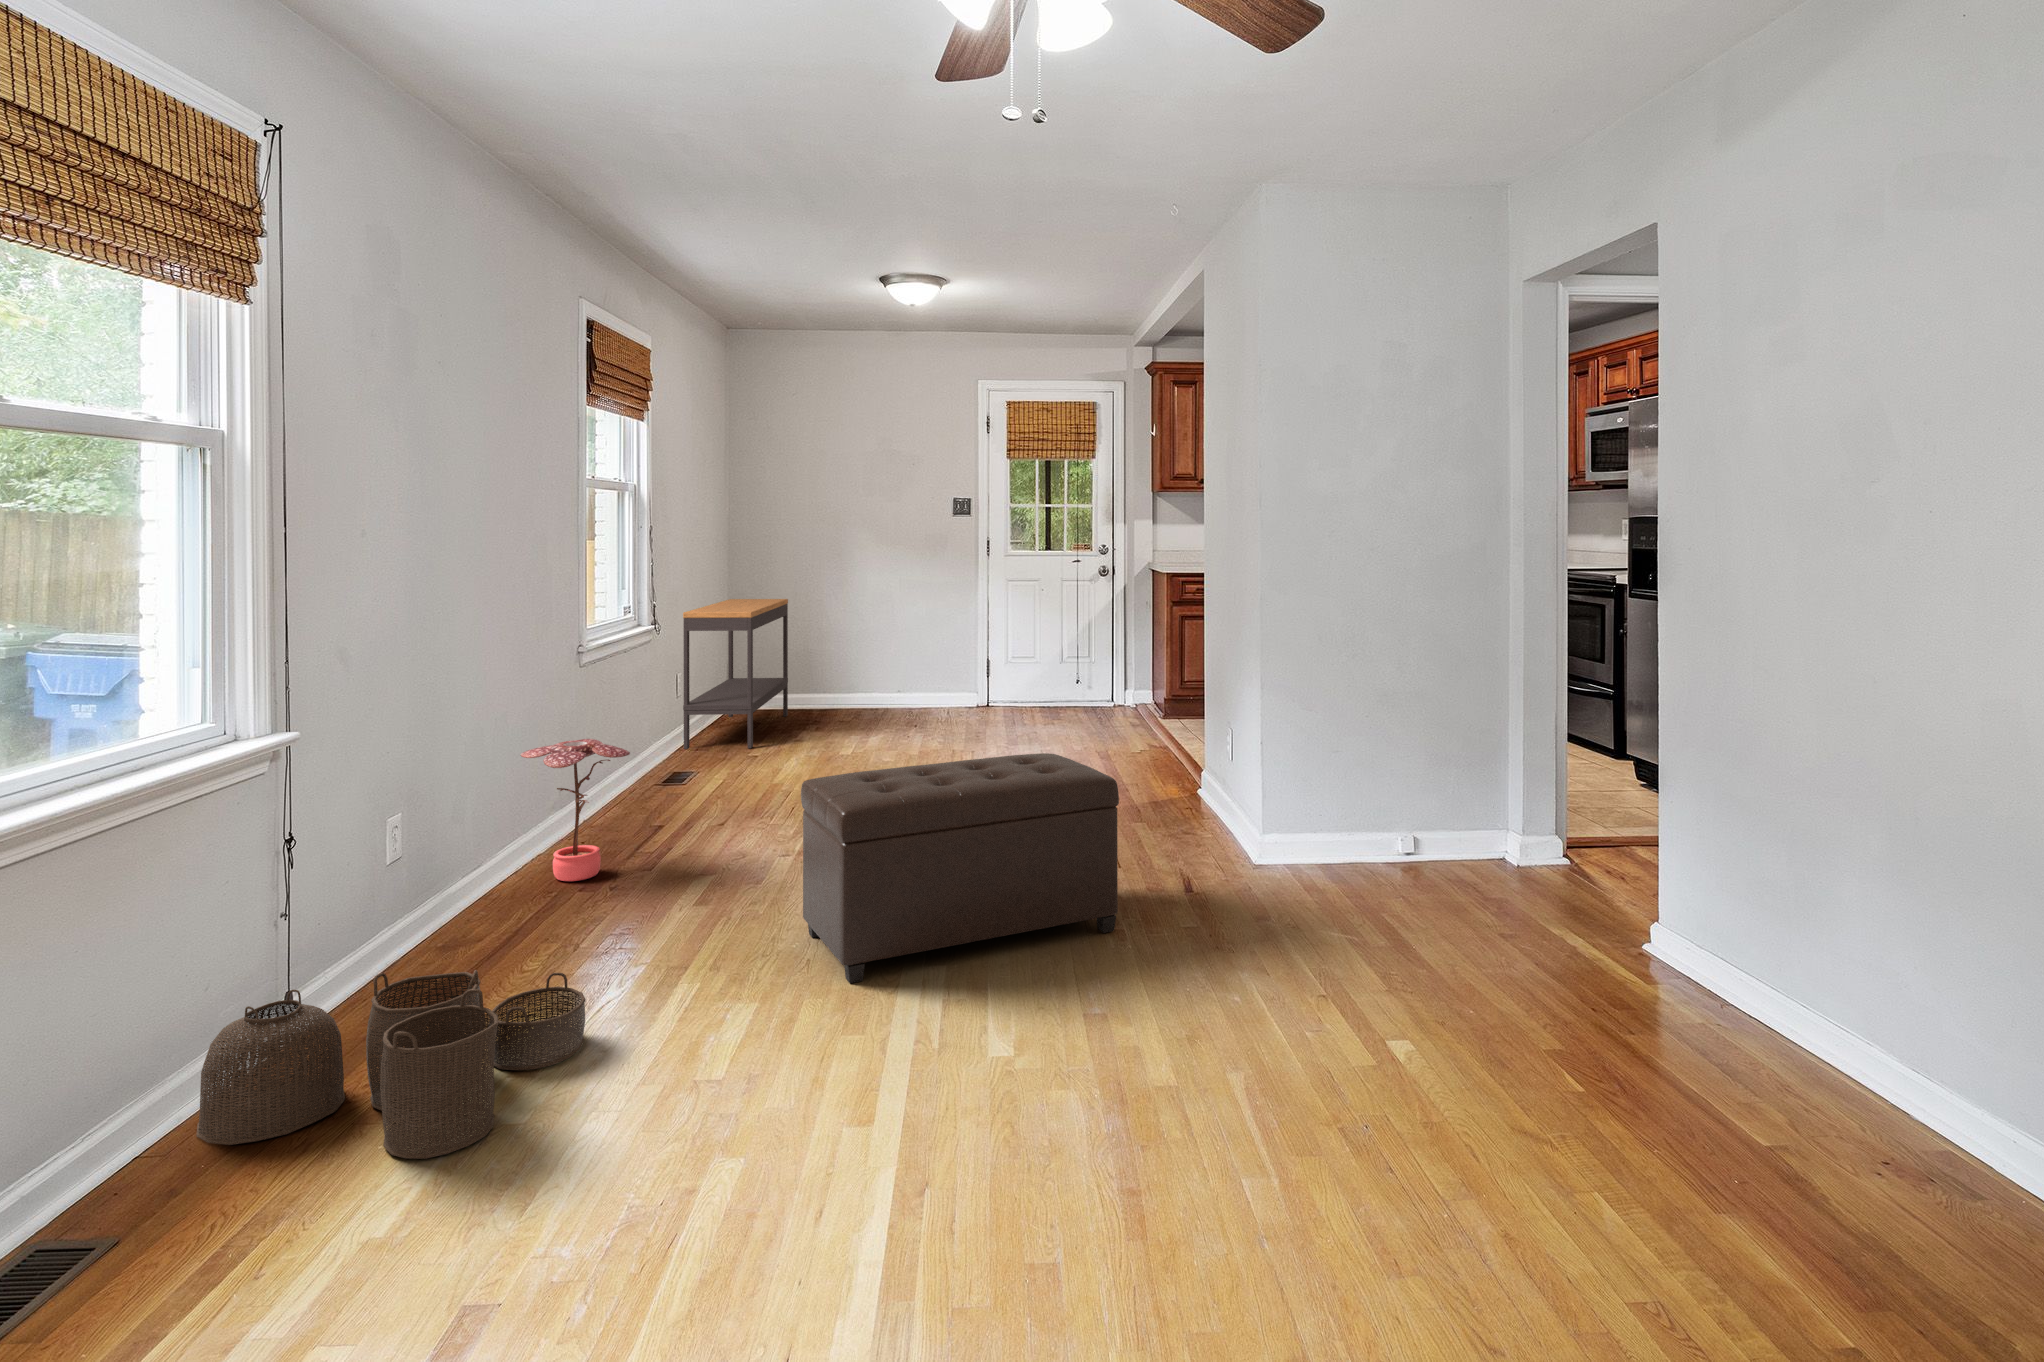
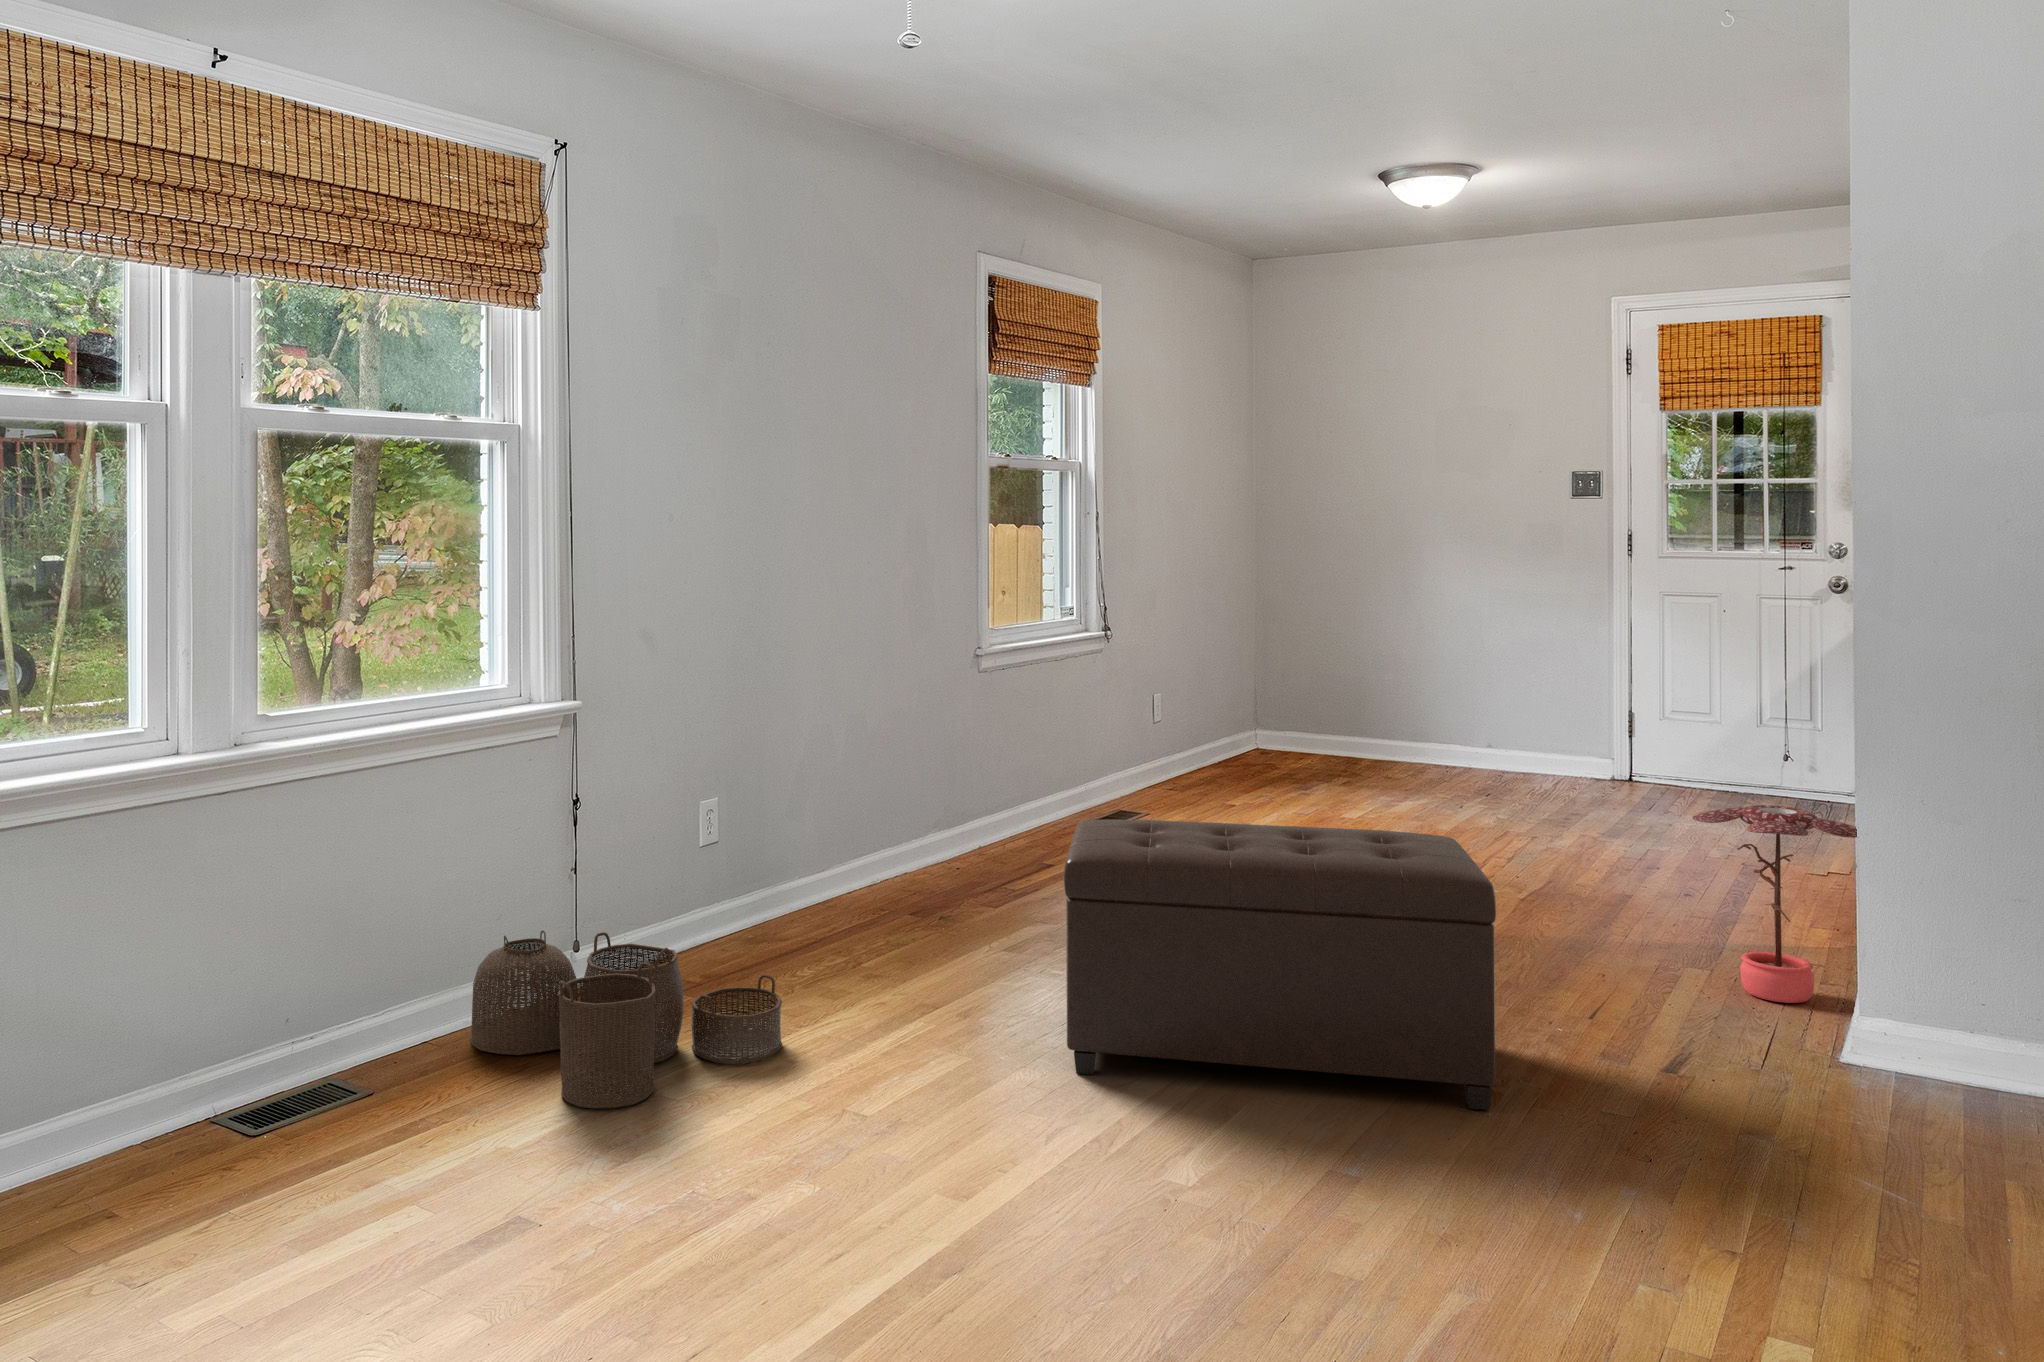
console table: present [683,599,788,749] -> none [1155,608,1320,796]
potted plant: present [521,739,630,881] -> present [1693,805,1857,1003]

